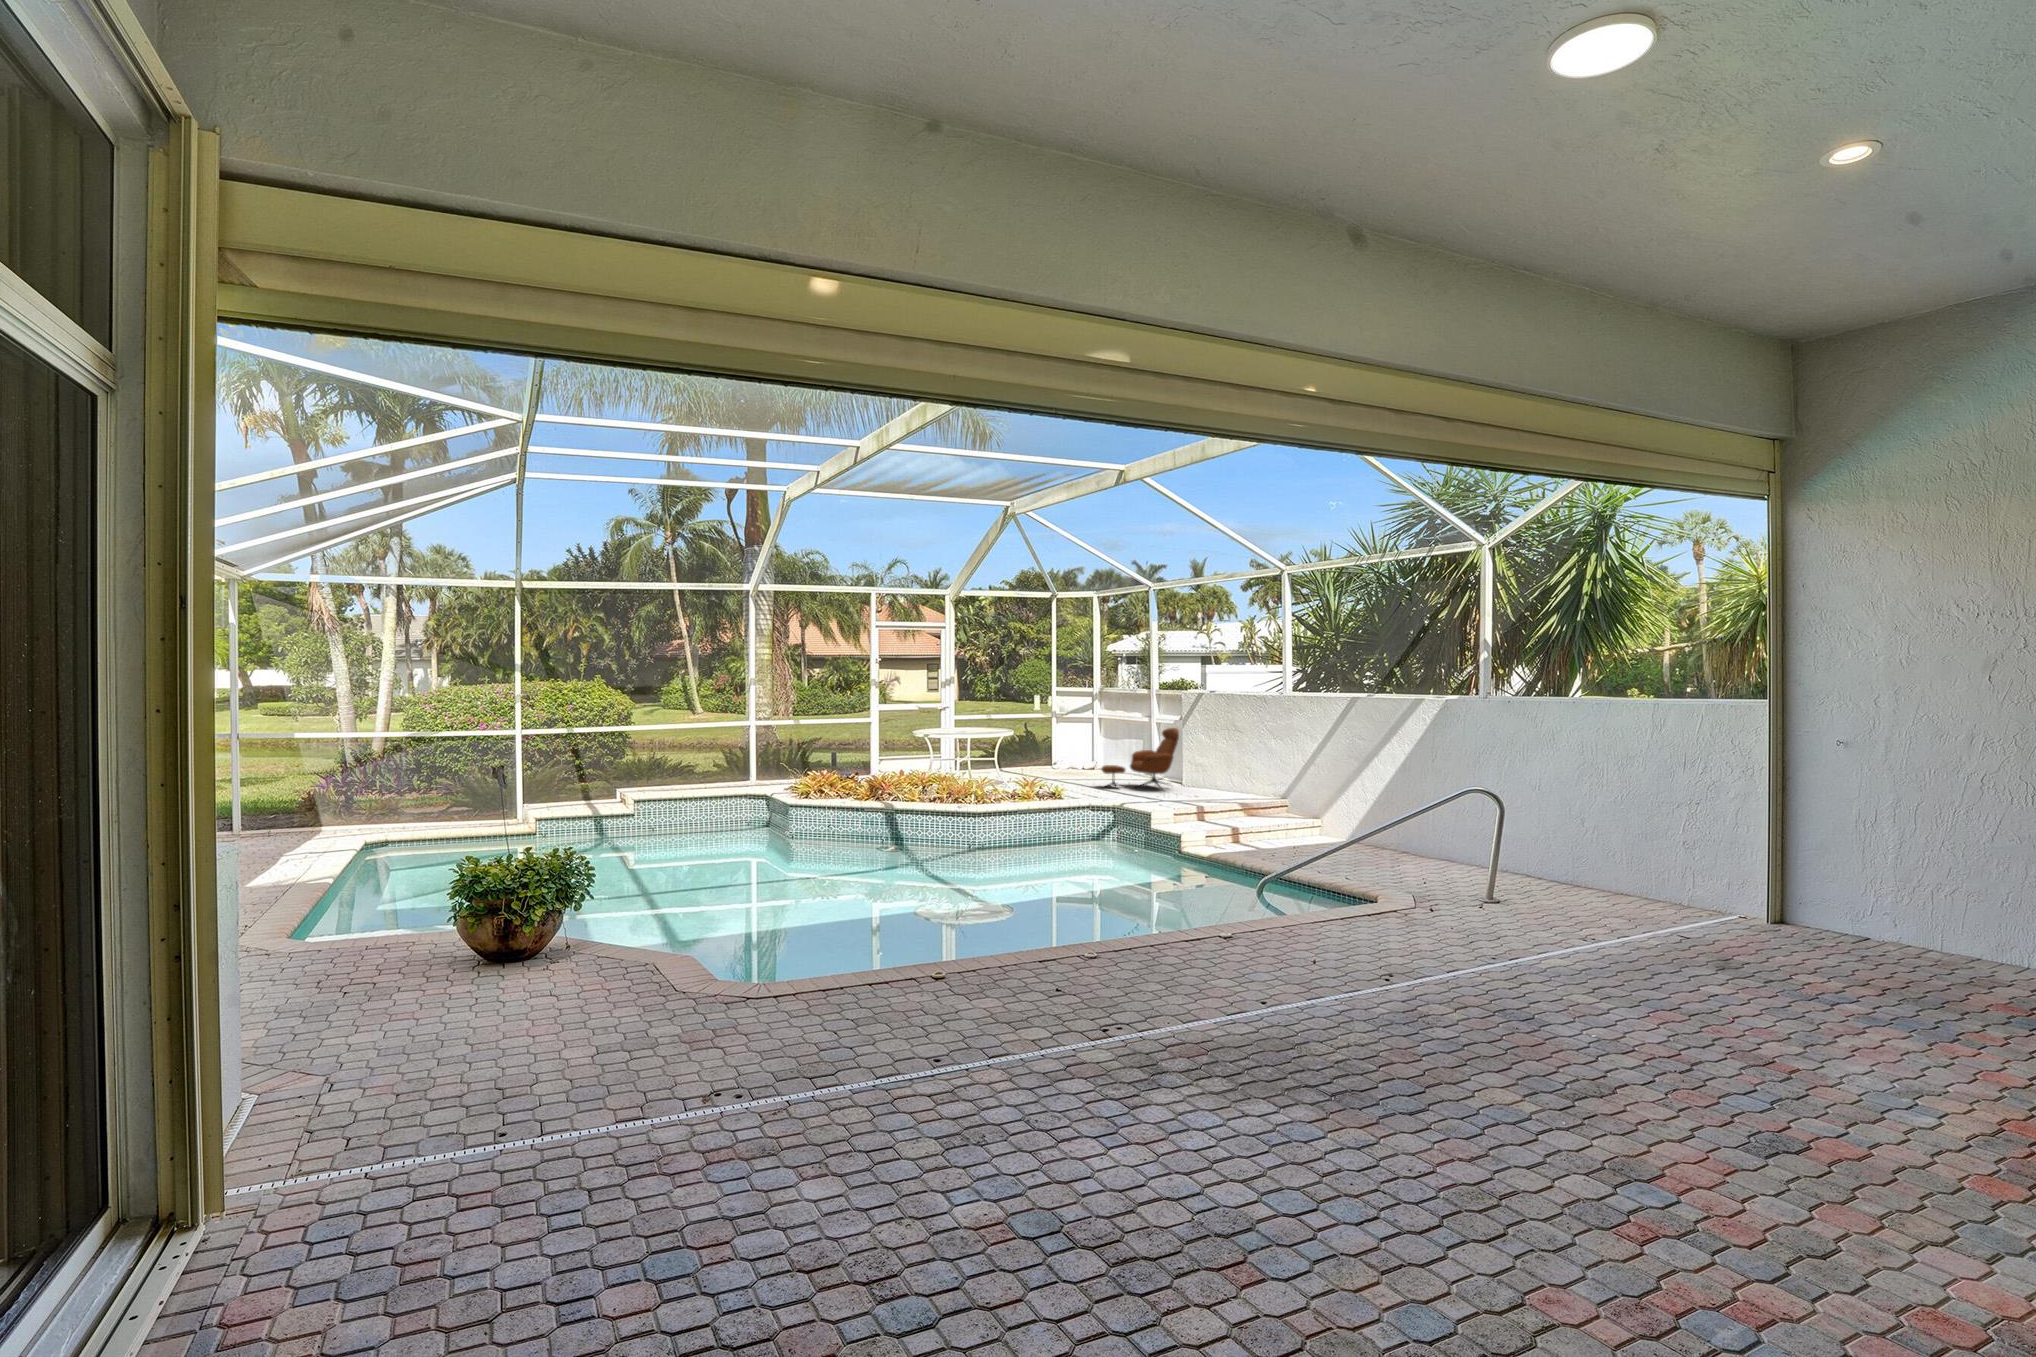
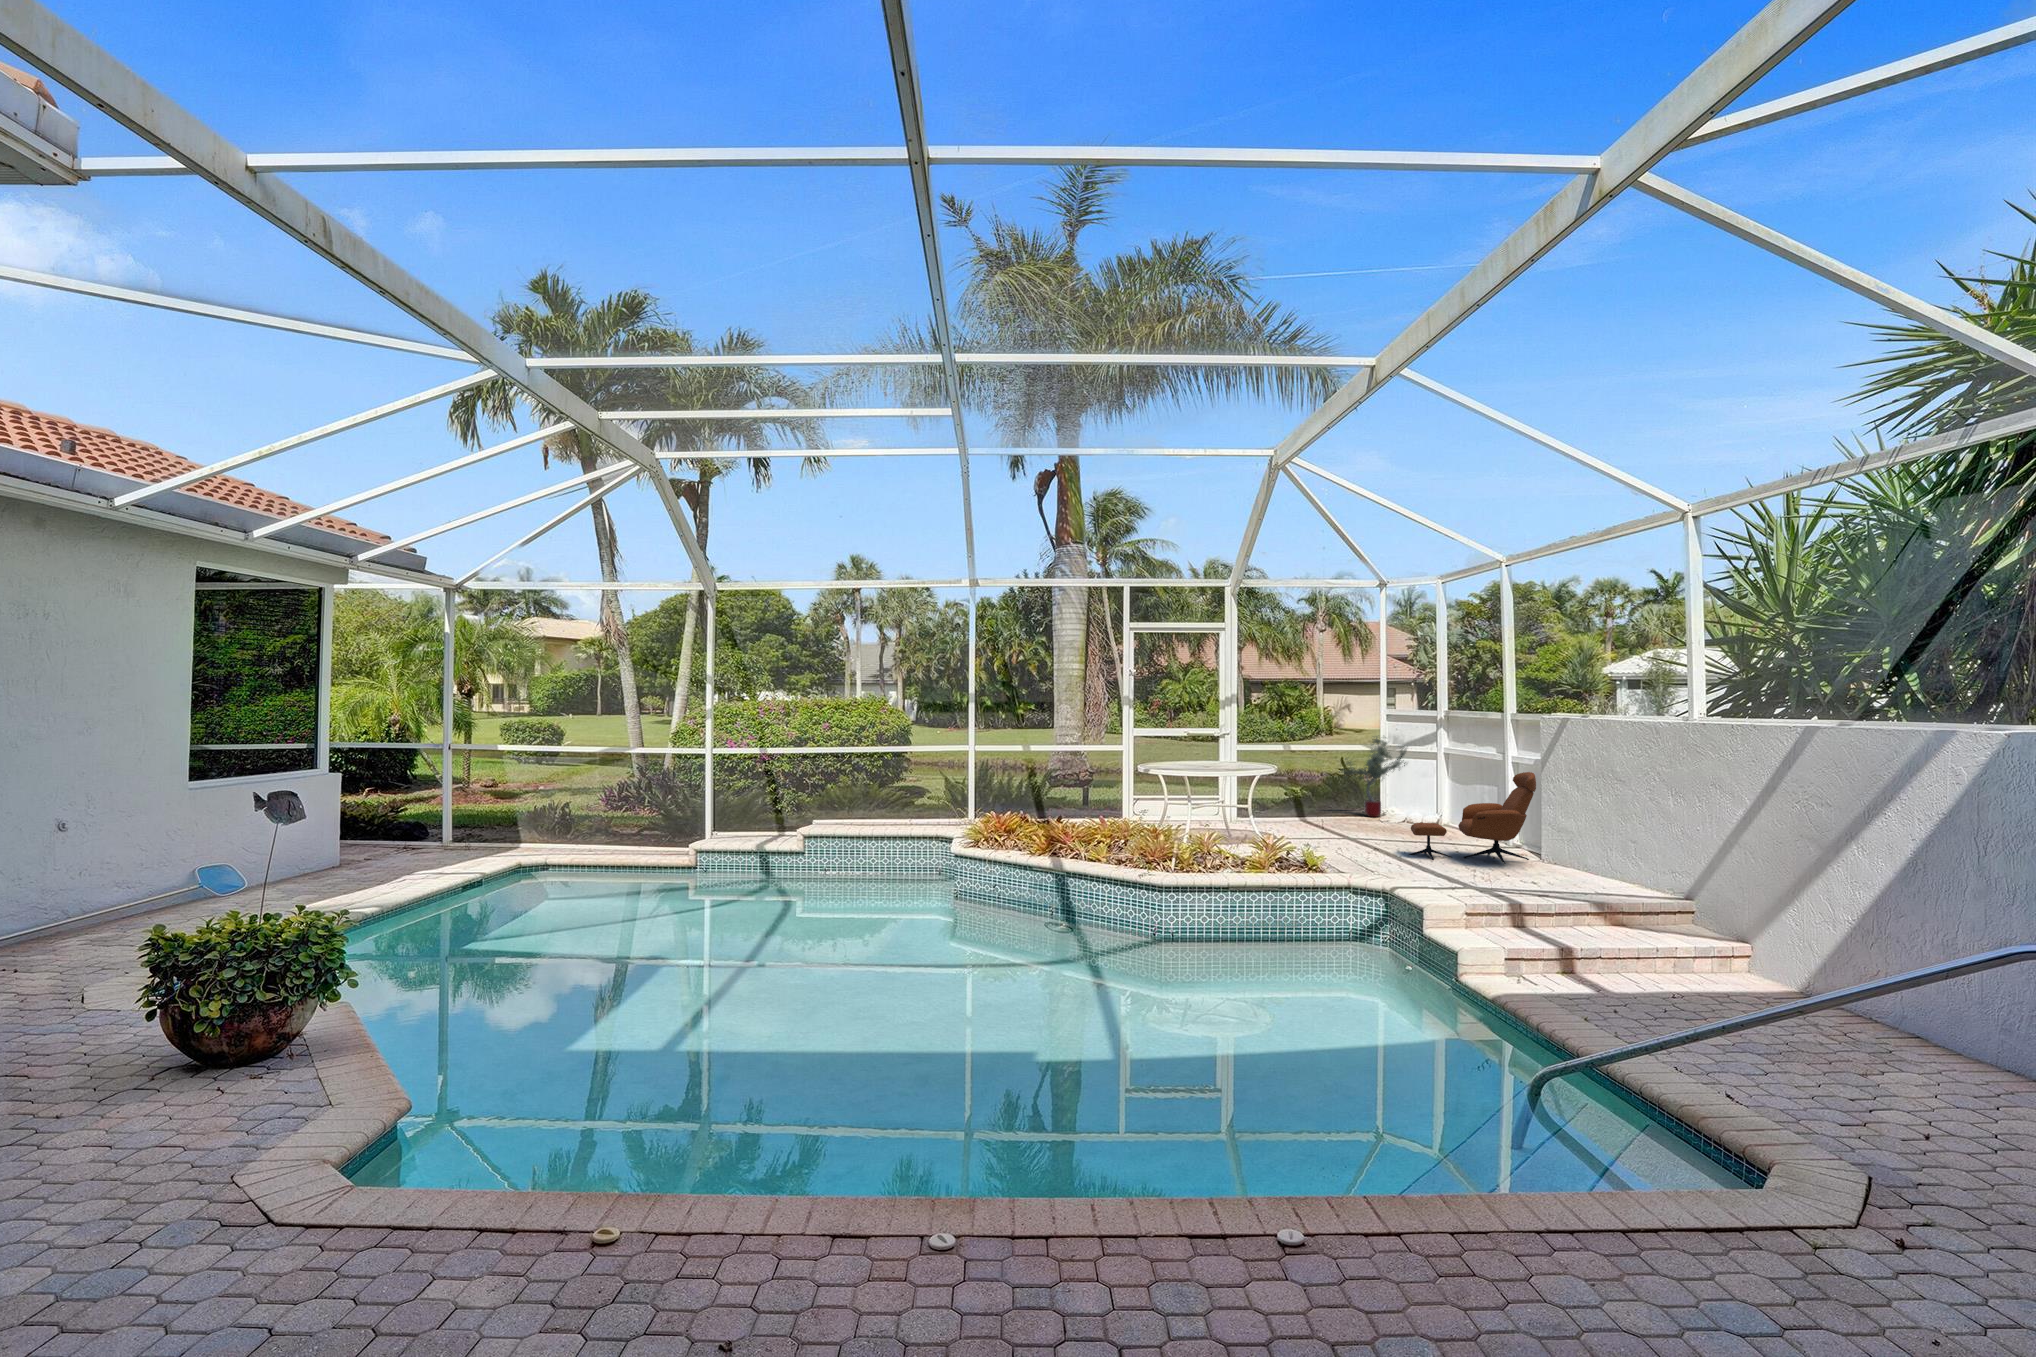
potted tree: none [1024,706,1074,766] -> present [1339,737,1407,817]

